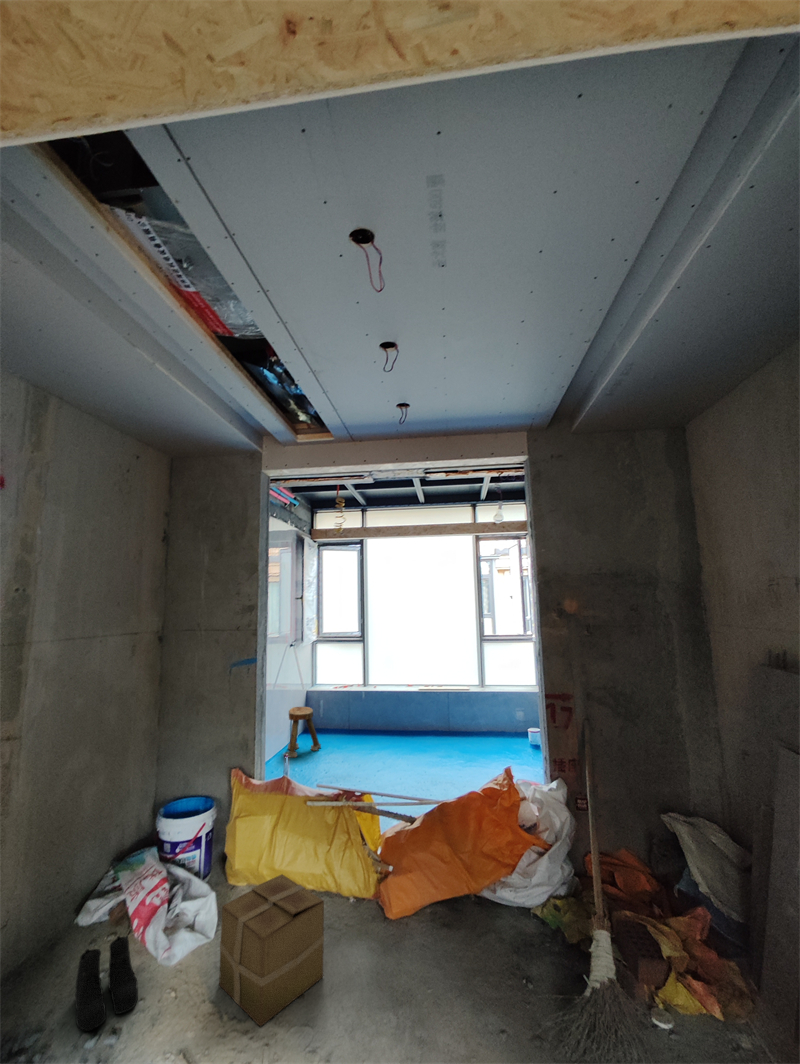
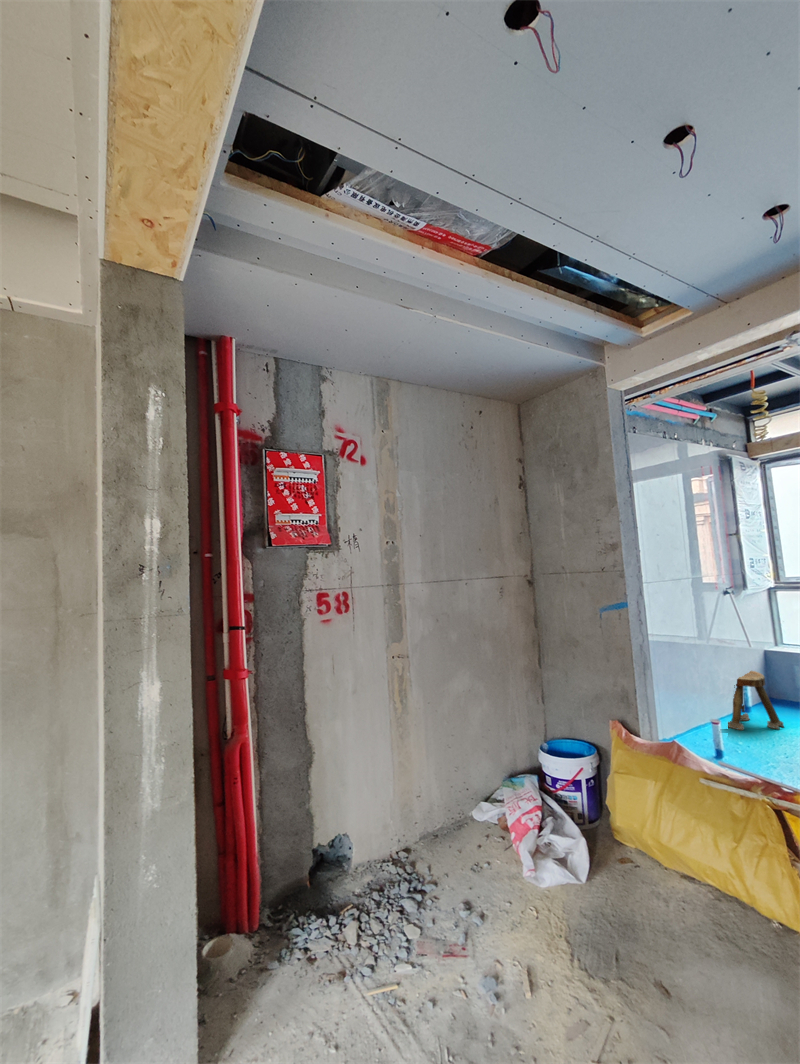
cardboard box: present [219,874,324,1026] -> none [567,855,692,1004]
boots: present [75,936,138,1031] -> none [458,837,503,905]

